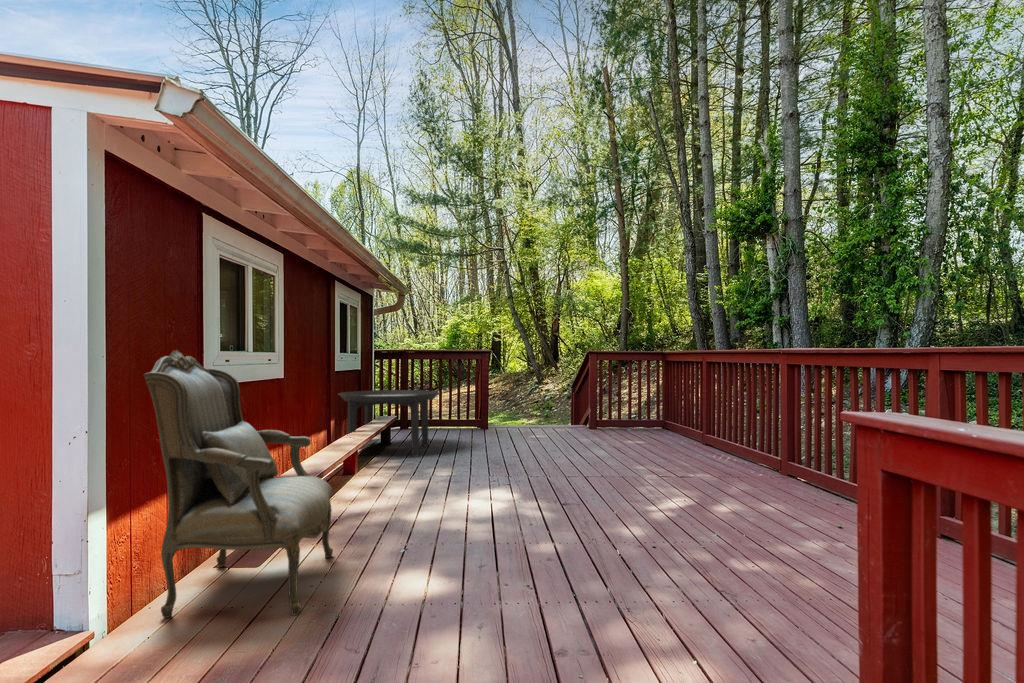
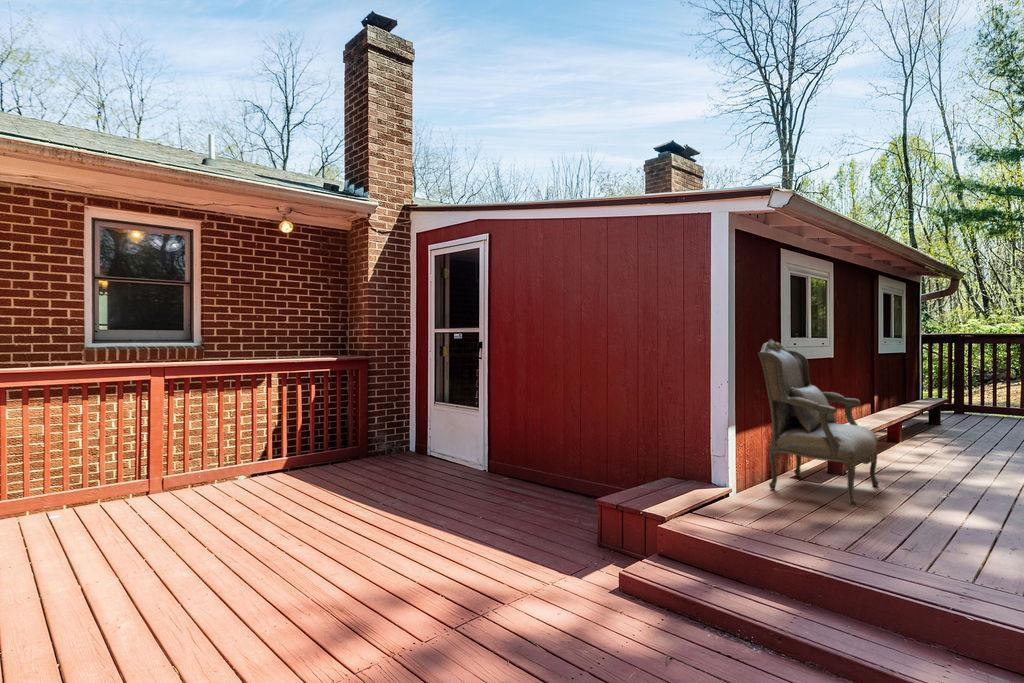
round table: present [339,390,440,457] -> none [881,373,1003,439]

